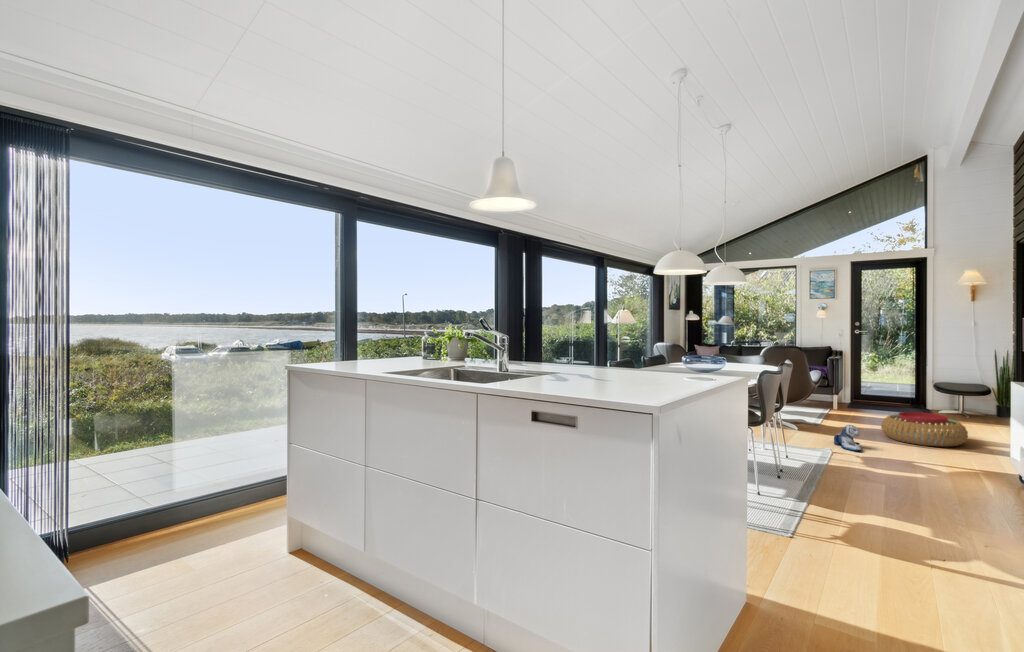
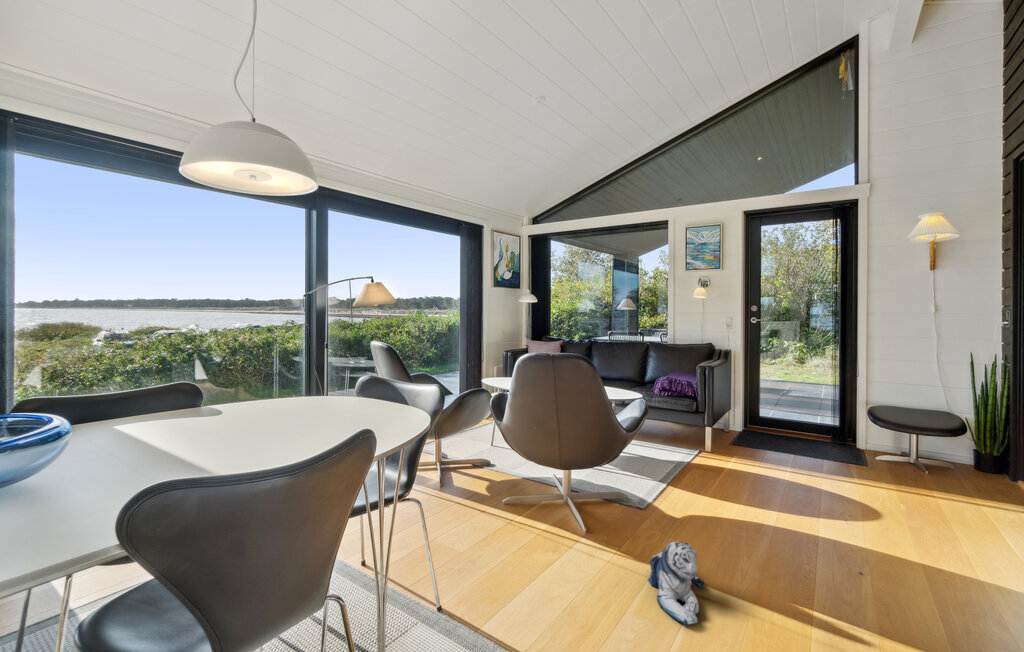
pouf: present [881,412,968,447] -> none [766,486,959,594]

